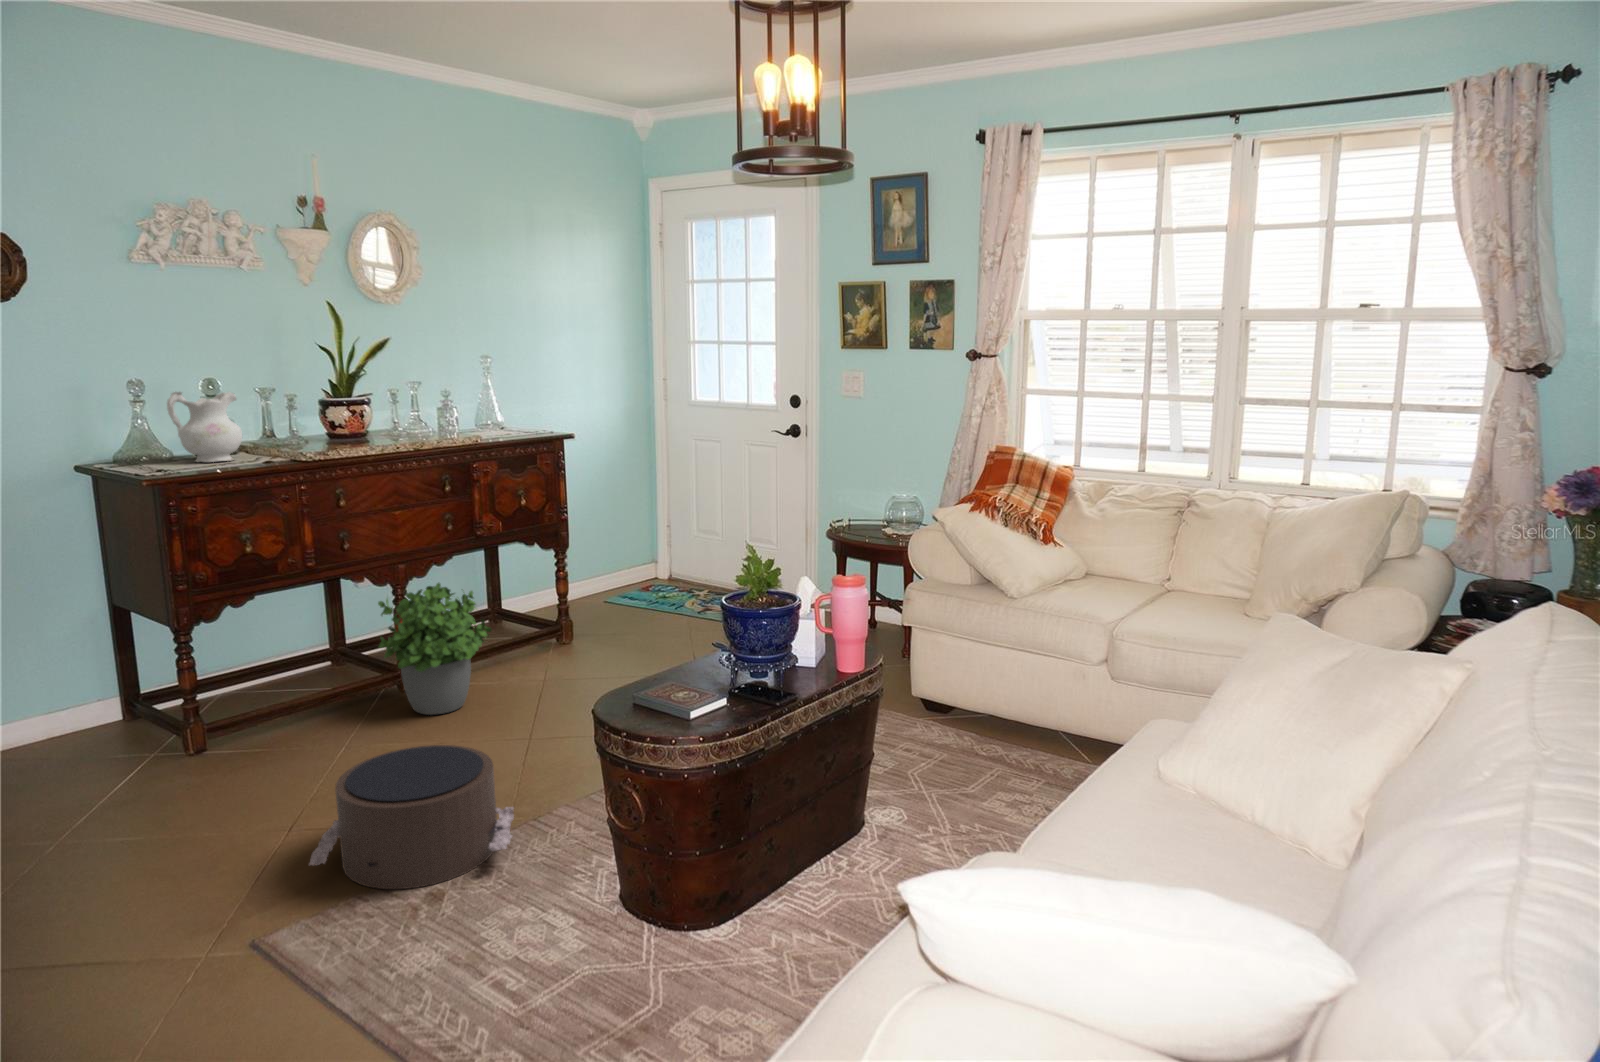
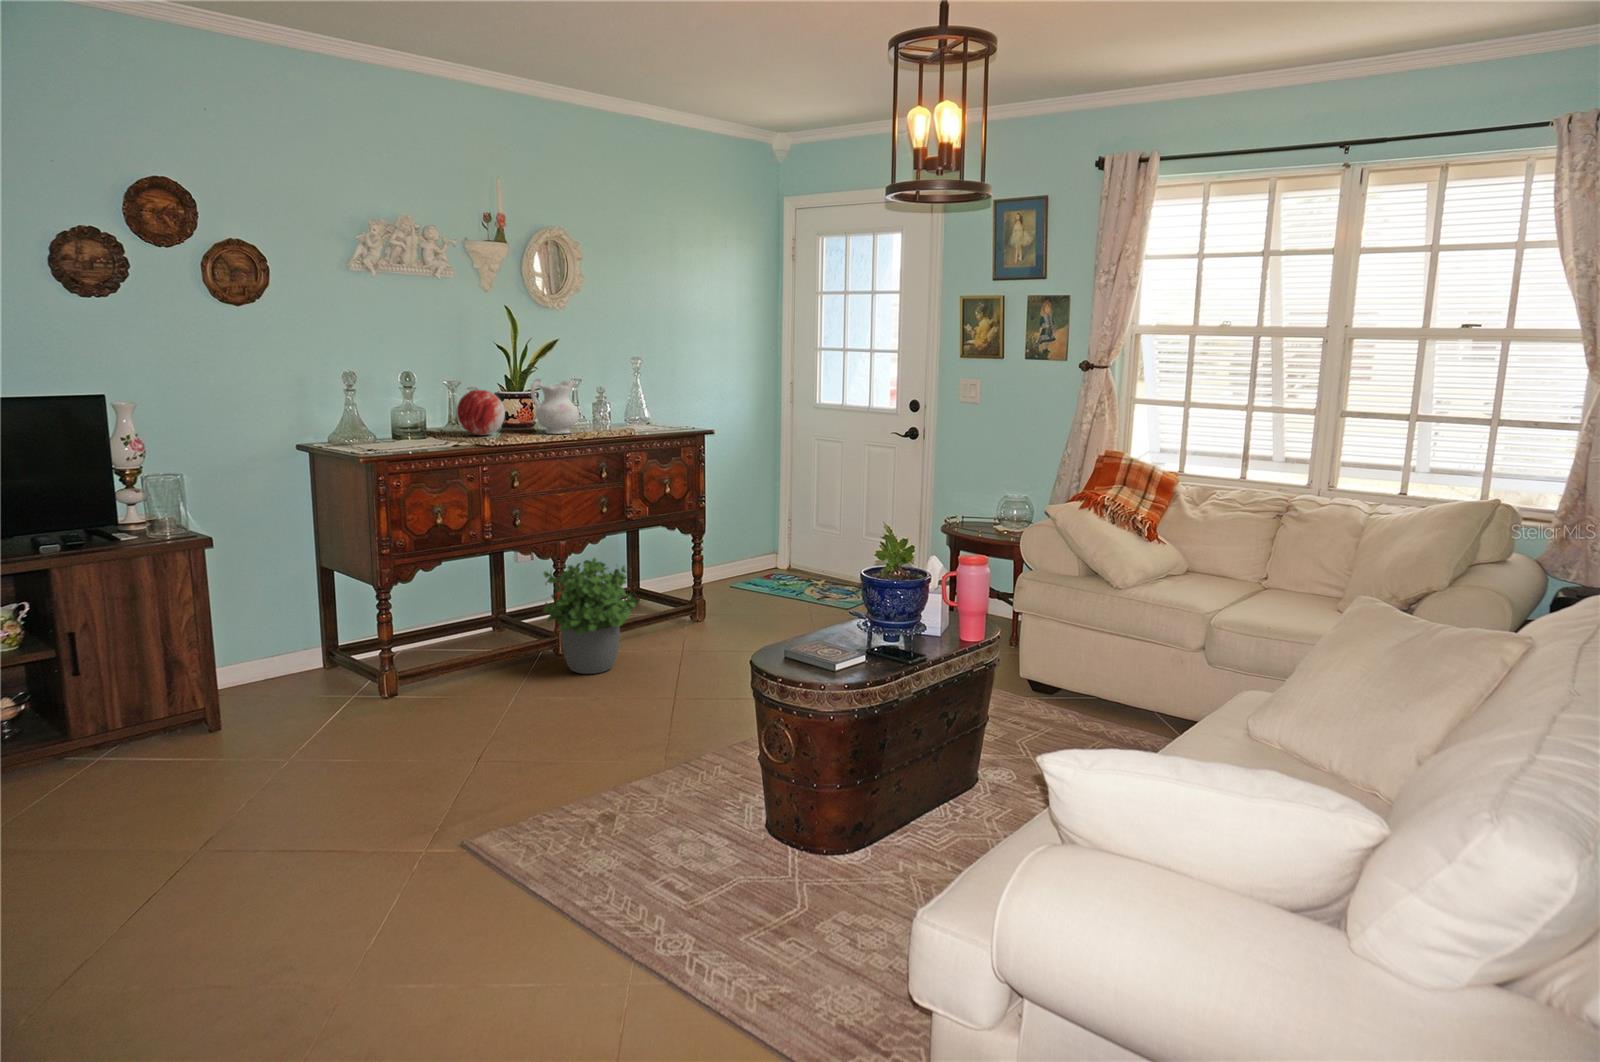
ceramic pitcher: present [167,392,242,462] -> present [531,379,579,434]
decorative orb: none [268,396,327,448] -> present [457,390,505,435]
pouf: present [310,745,514,889] -> none [504,692,671,809]

